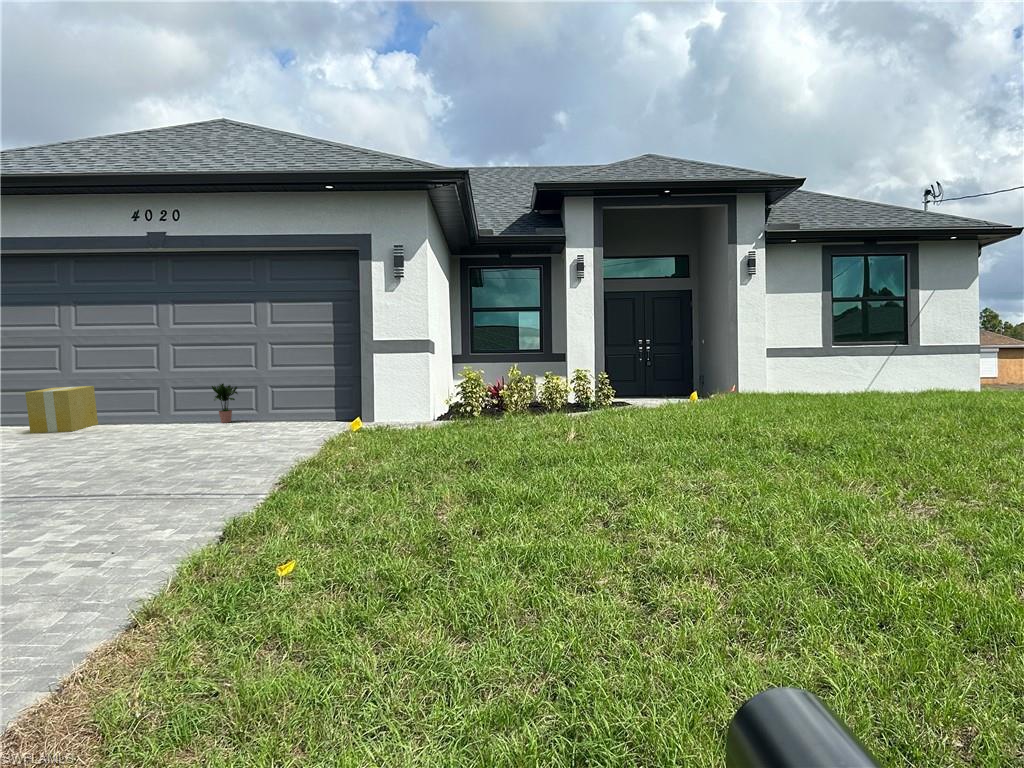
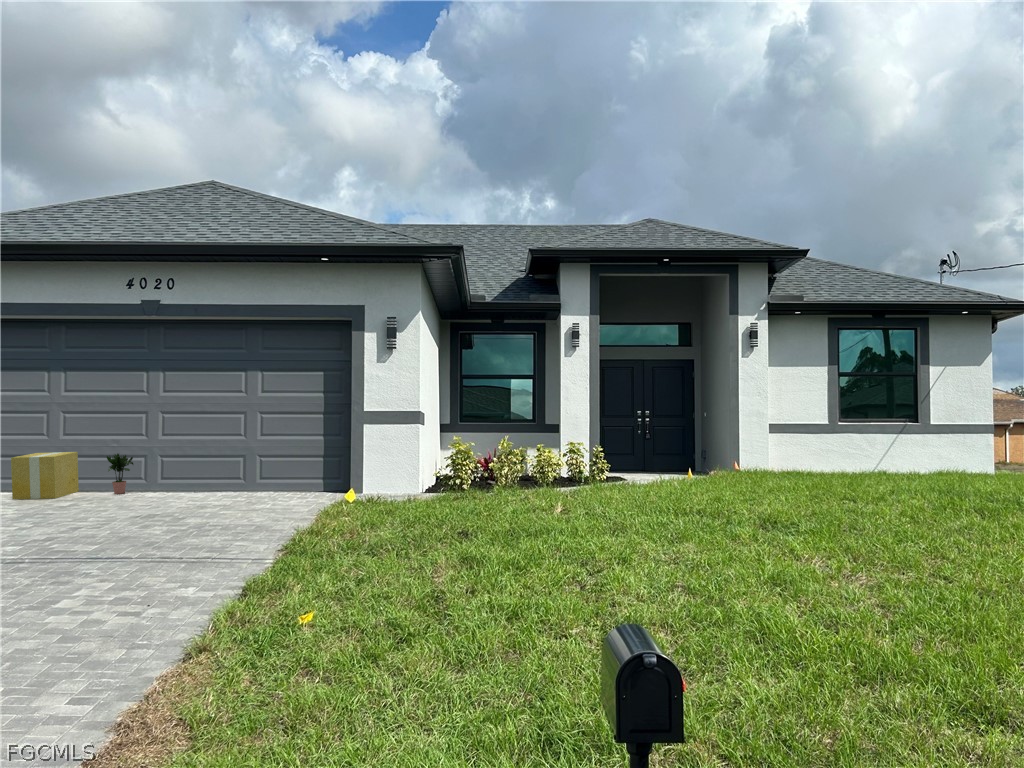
potted plant: present [212,384,238,423] -> present [107,454,133,494]

